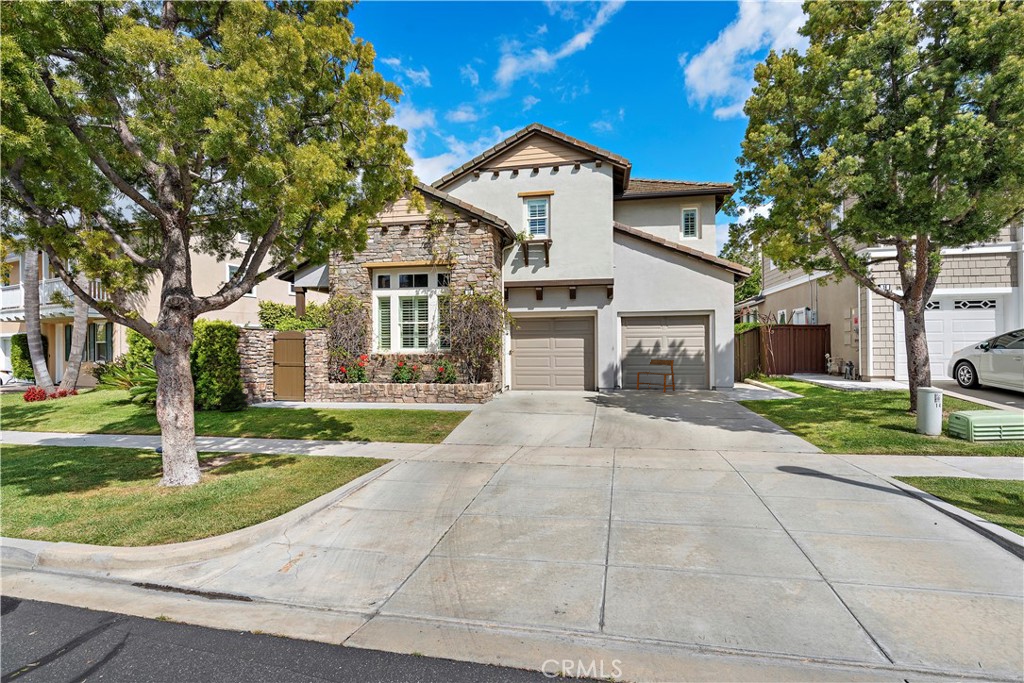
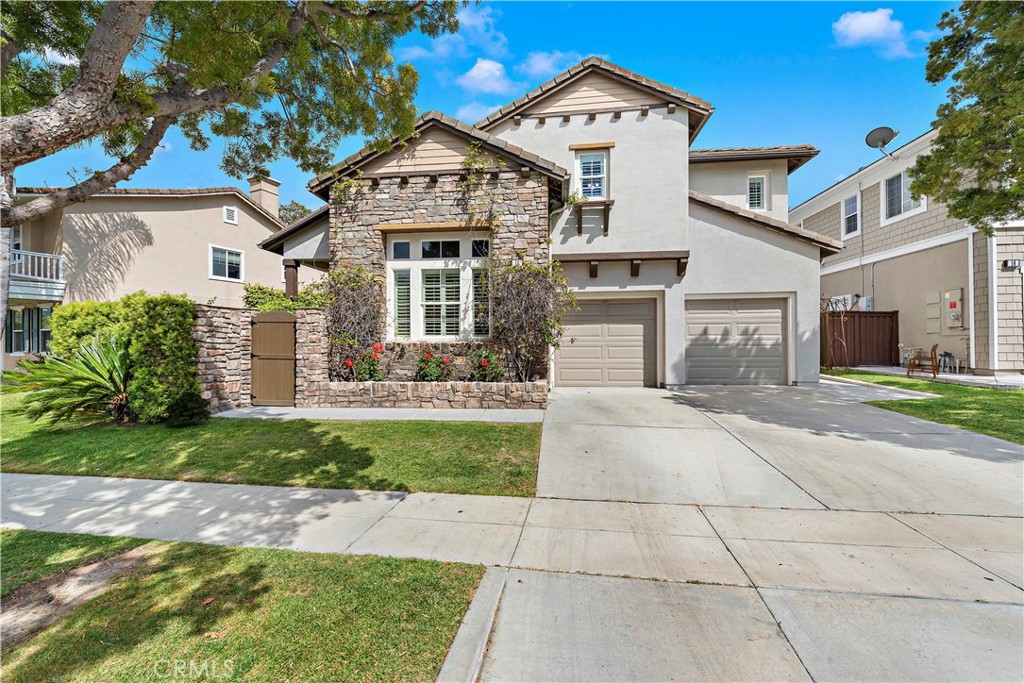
bench: present [637,359,675,392] -> present [907,344,939,378]

